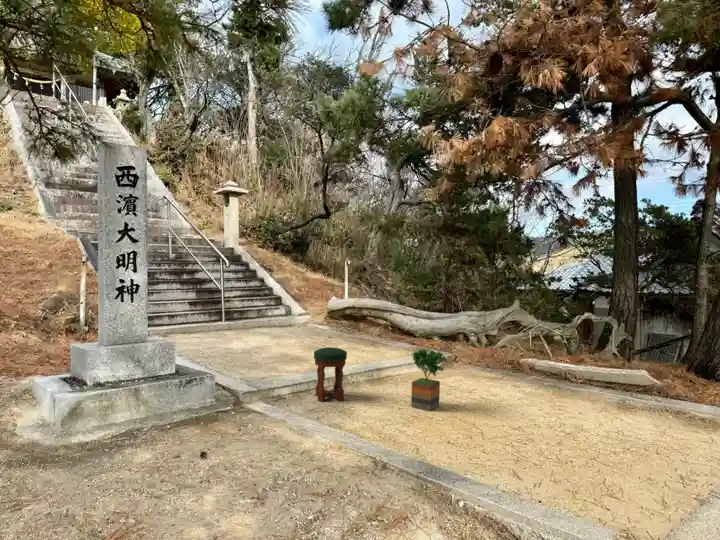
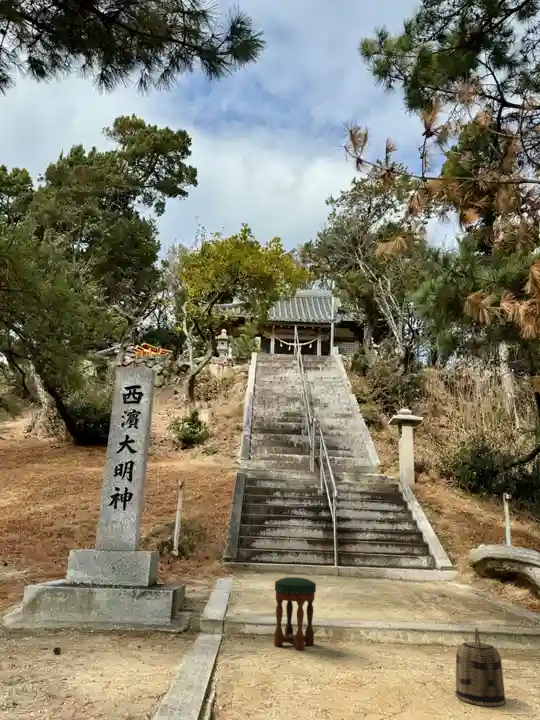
potted tree: present [411,350,447,411] -> none [358,587,420,683]
basket: none [471,367,501,411] -> present [456,628,506,706]

